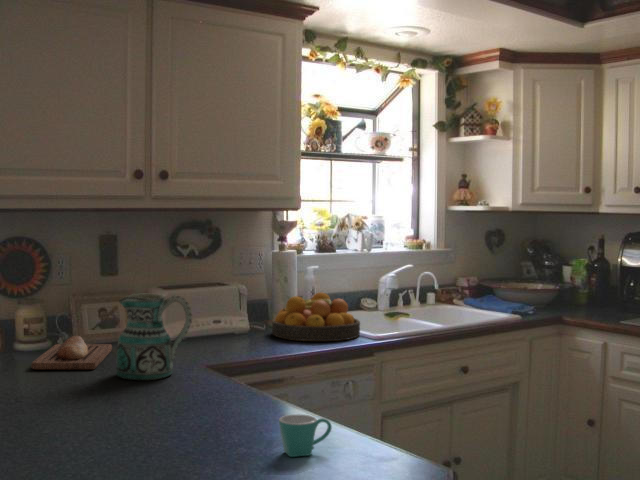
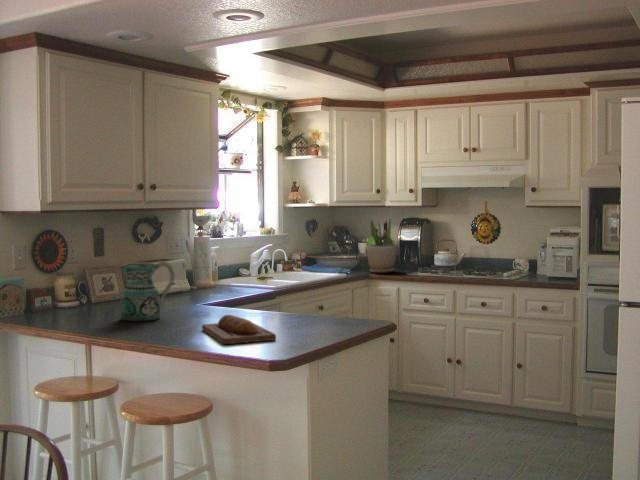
potted plant: none [562,229,608,315] -> present [367,218,396,273]
fruit bowl: present [272,292,360,341] -> none [194,263,256,295]
bread loaf: present [31,336,112,369] -> present [202,315,276,344]
mug: present [279,415,332,457] -> none [287,320,317,345]

